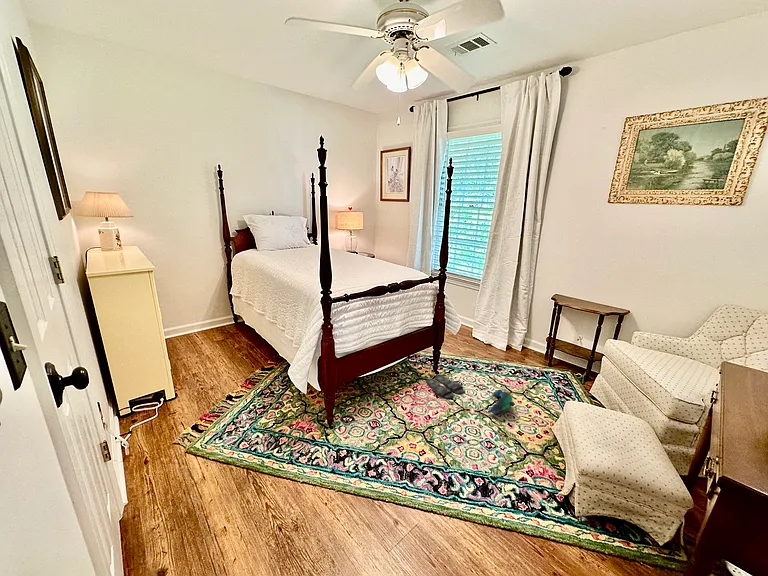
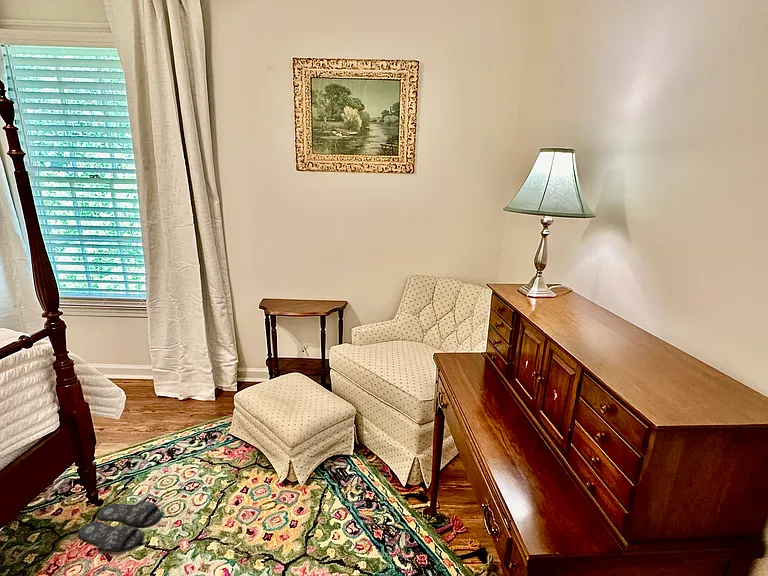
plush toy: present [488,389,514,414] -> none [211,476,248,532]

